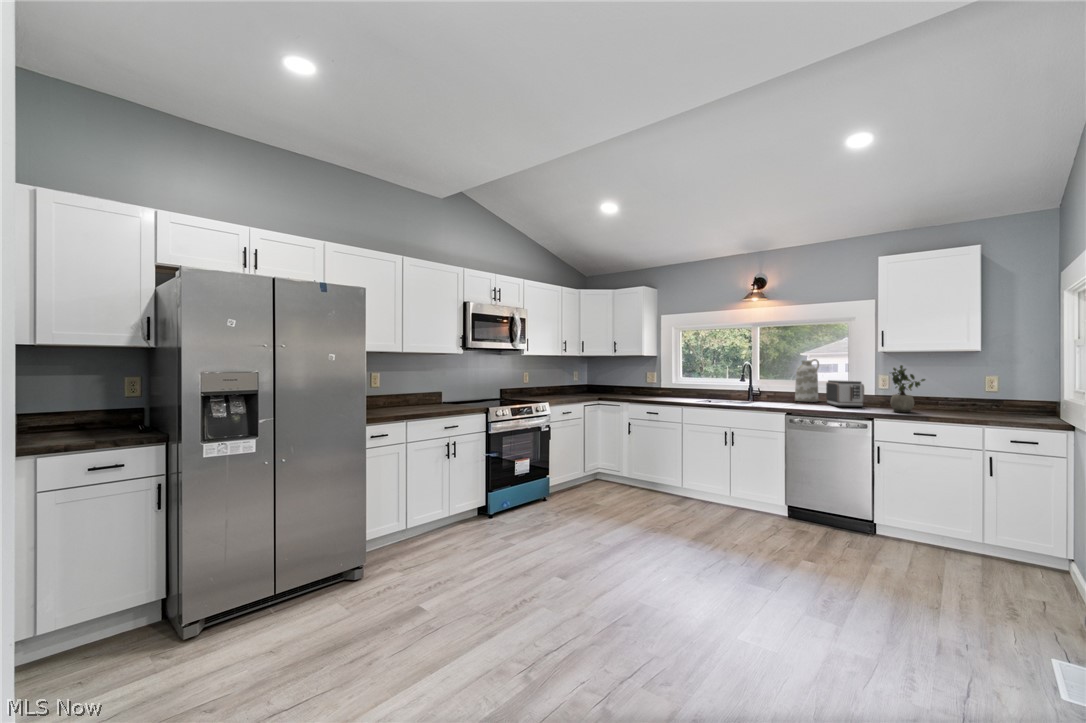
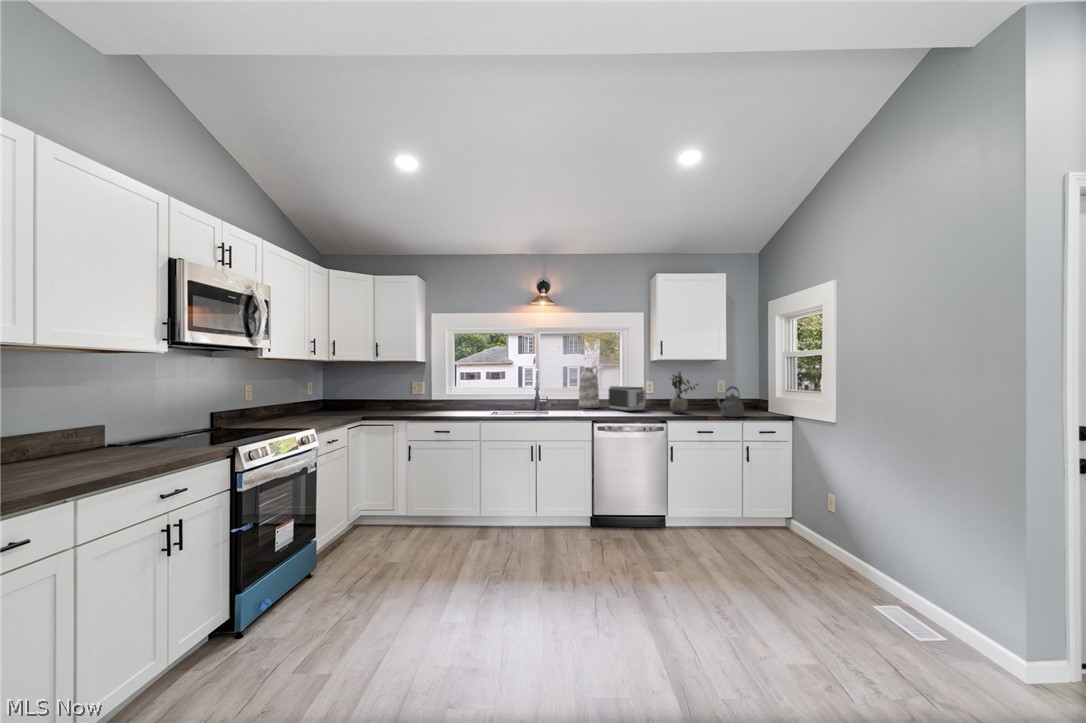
kettle: none [941,383,990,420] -> present [716,386,744,417]

